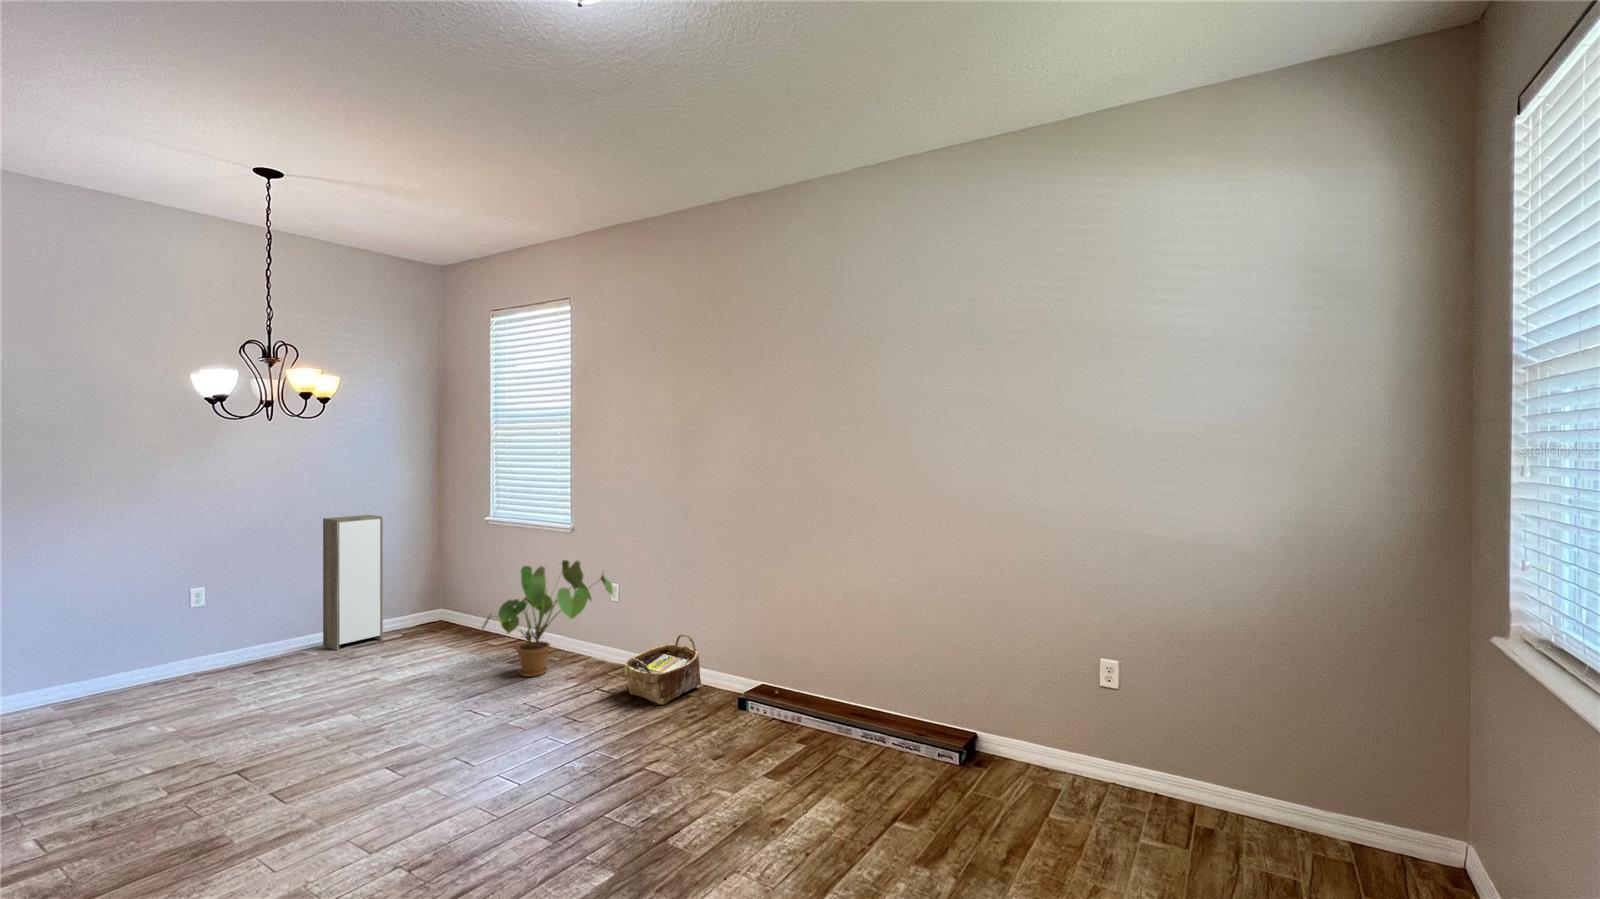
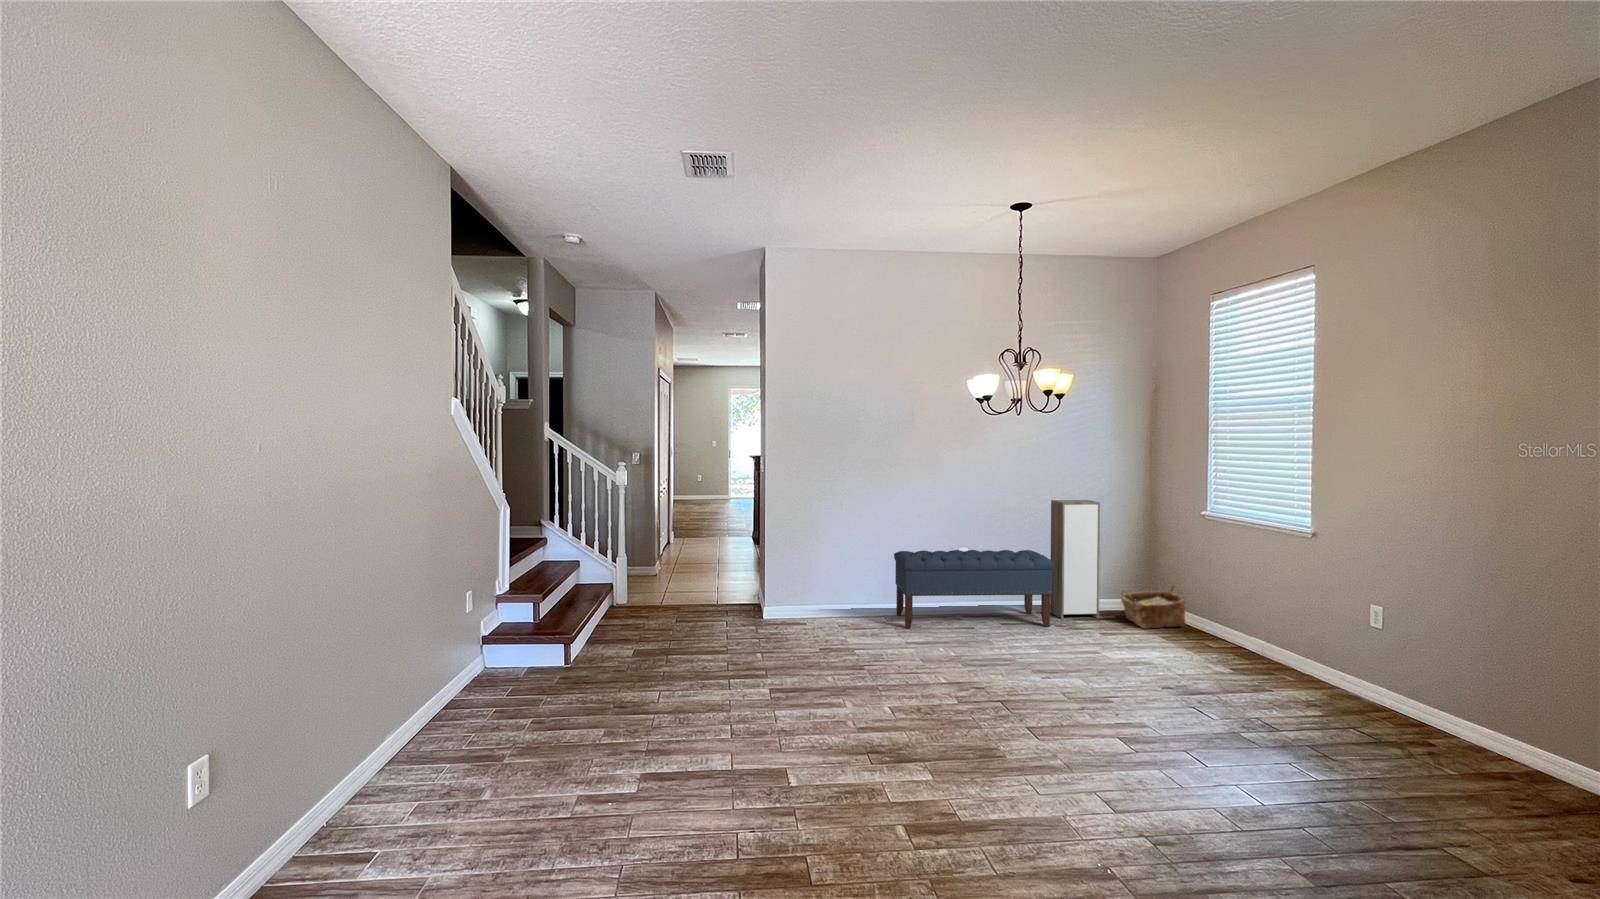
house plant: present [482,560,613,677] -> none [1201,570,1377,696]
bench: none [58,579,324,719] -> present [894,550,1054,628]
woven basket: present [625,634,701,705] -> present [1121,584,1185,629]

